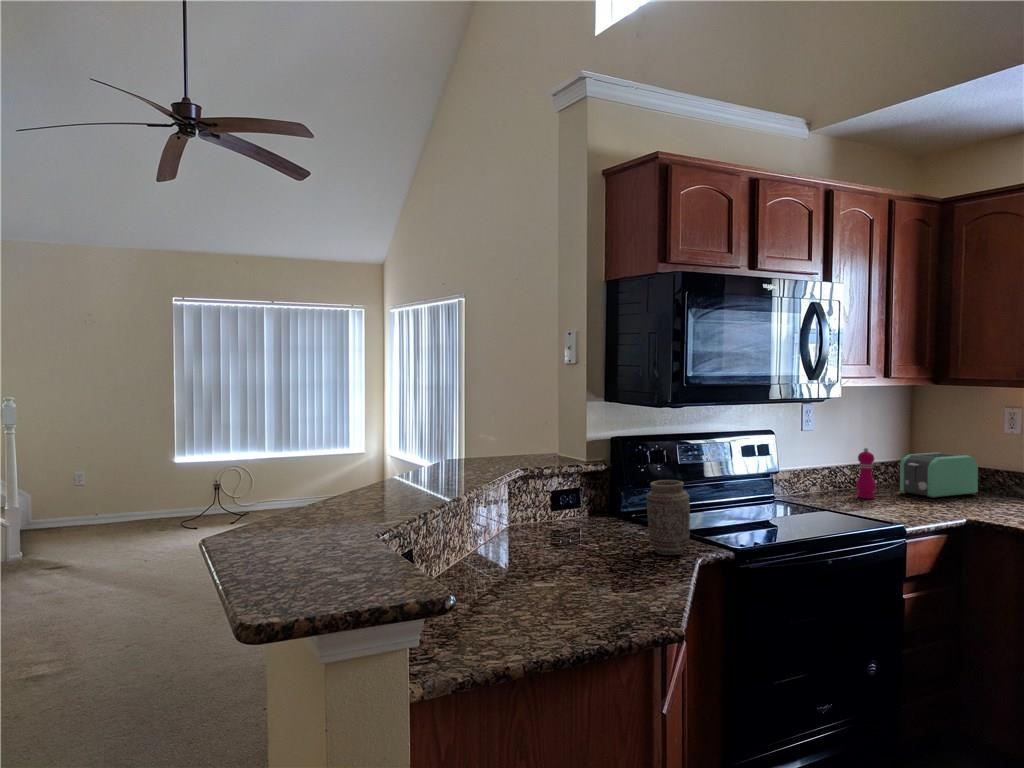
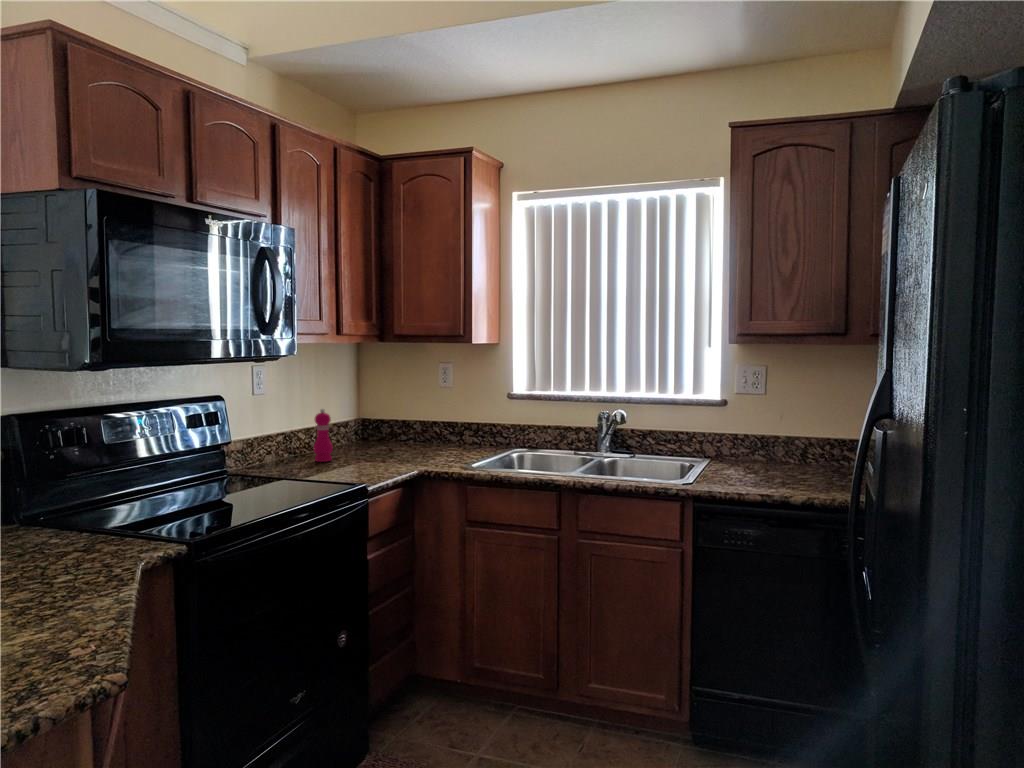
toaster: present [900,453,978,498] -> none [353,409,419,454]
vase: present [646,480,690,555] -> none [56,463,127,567]

